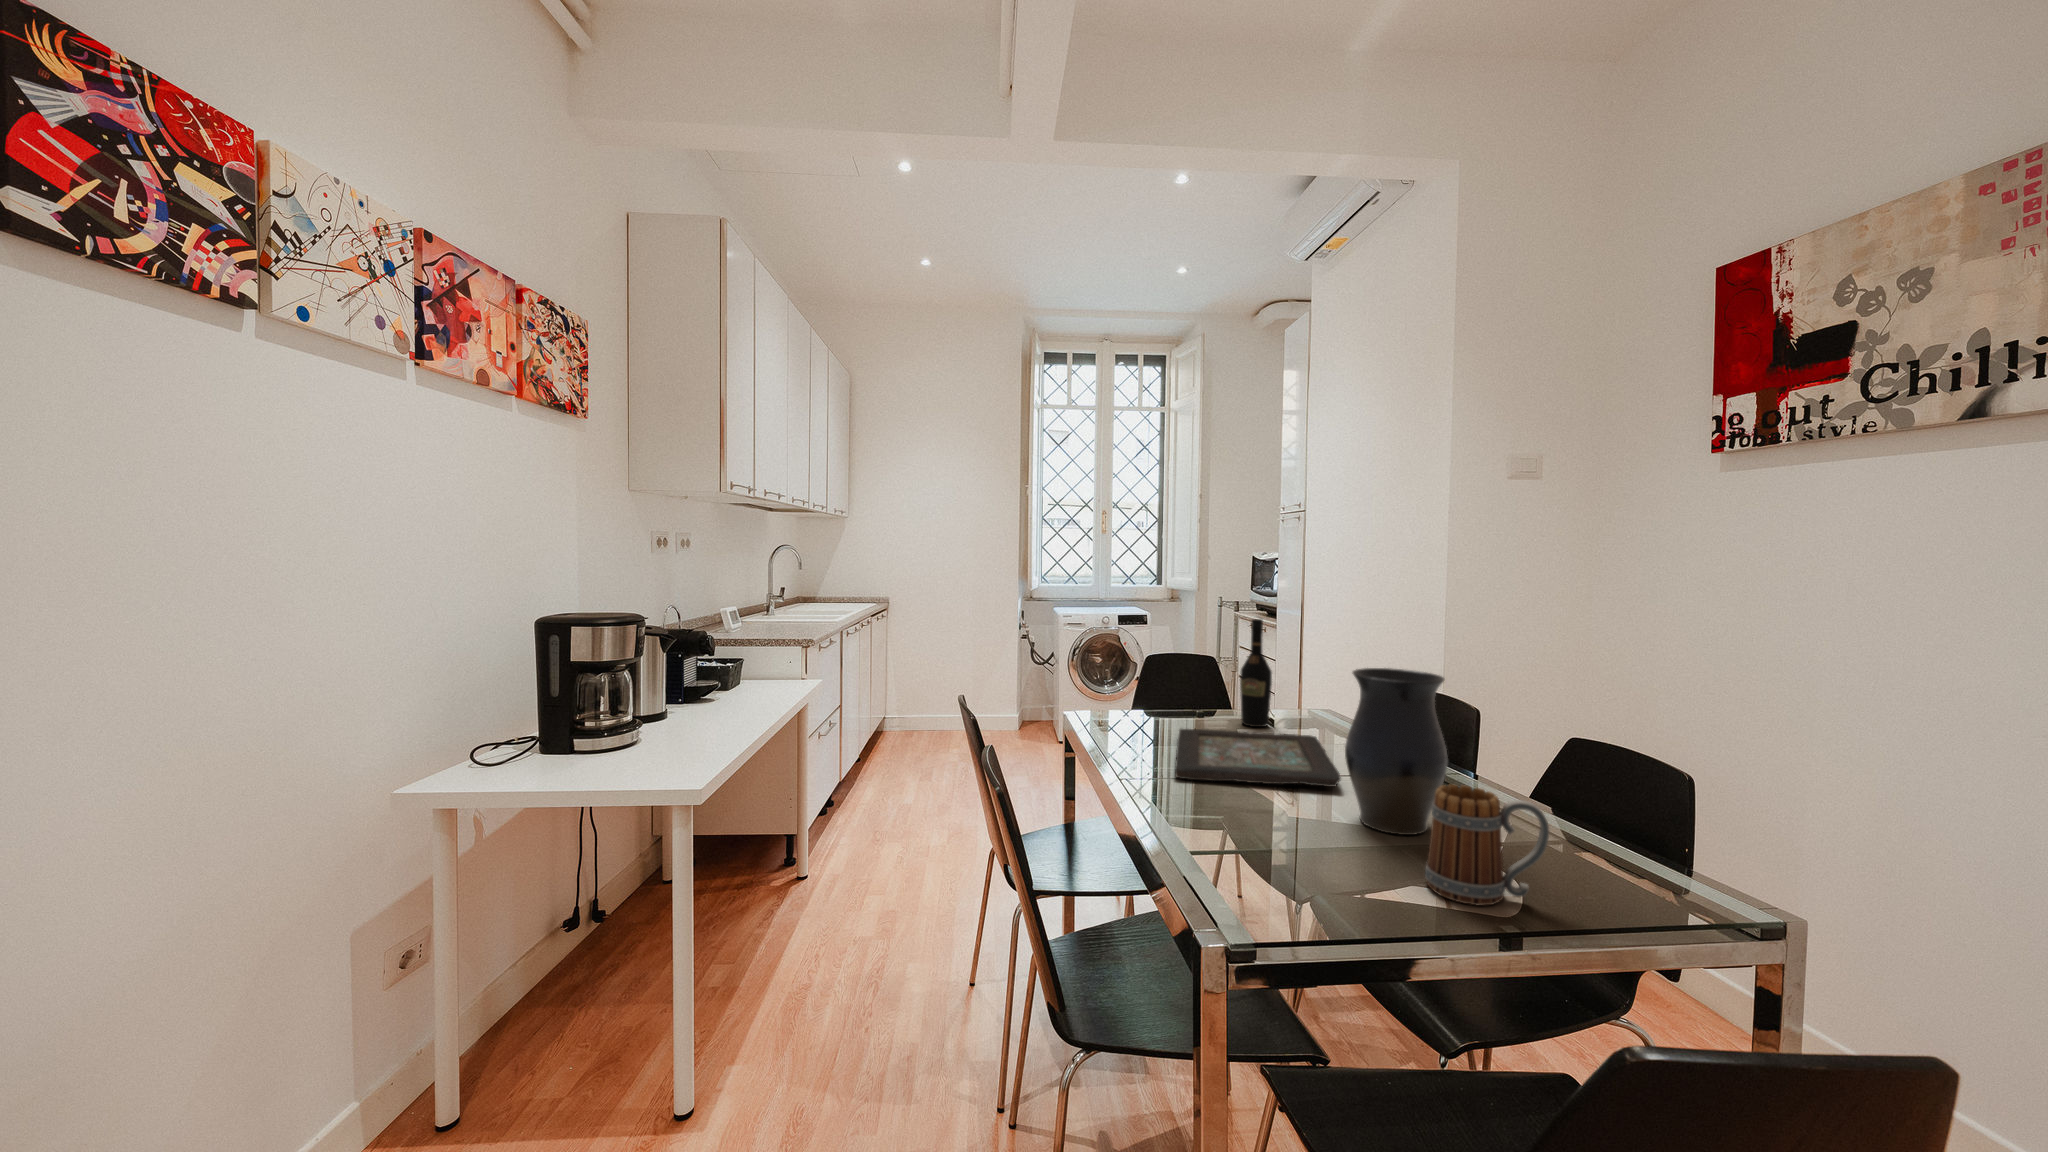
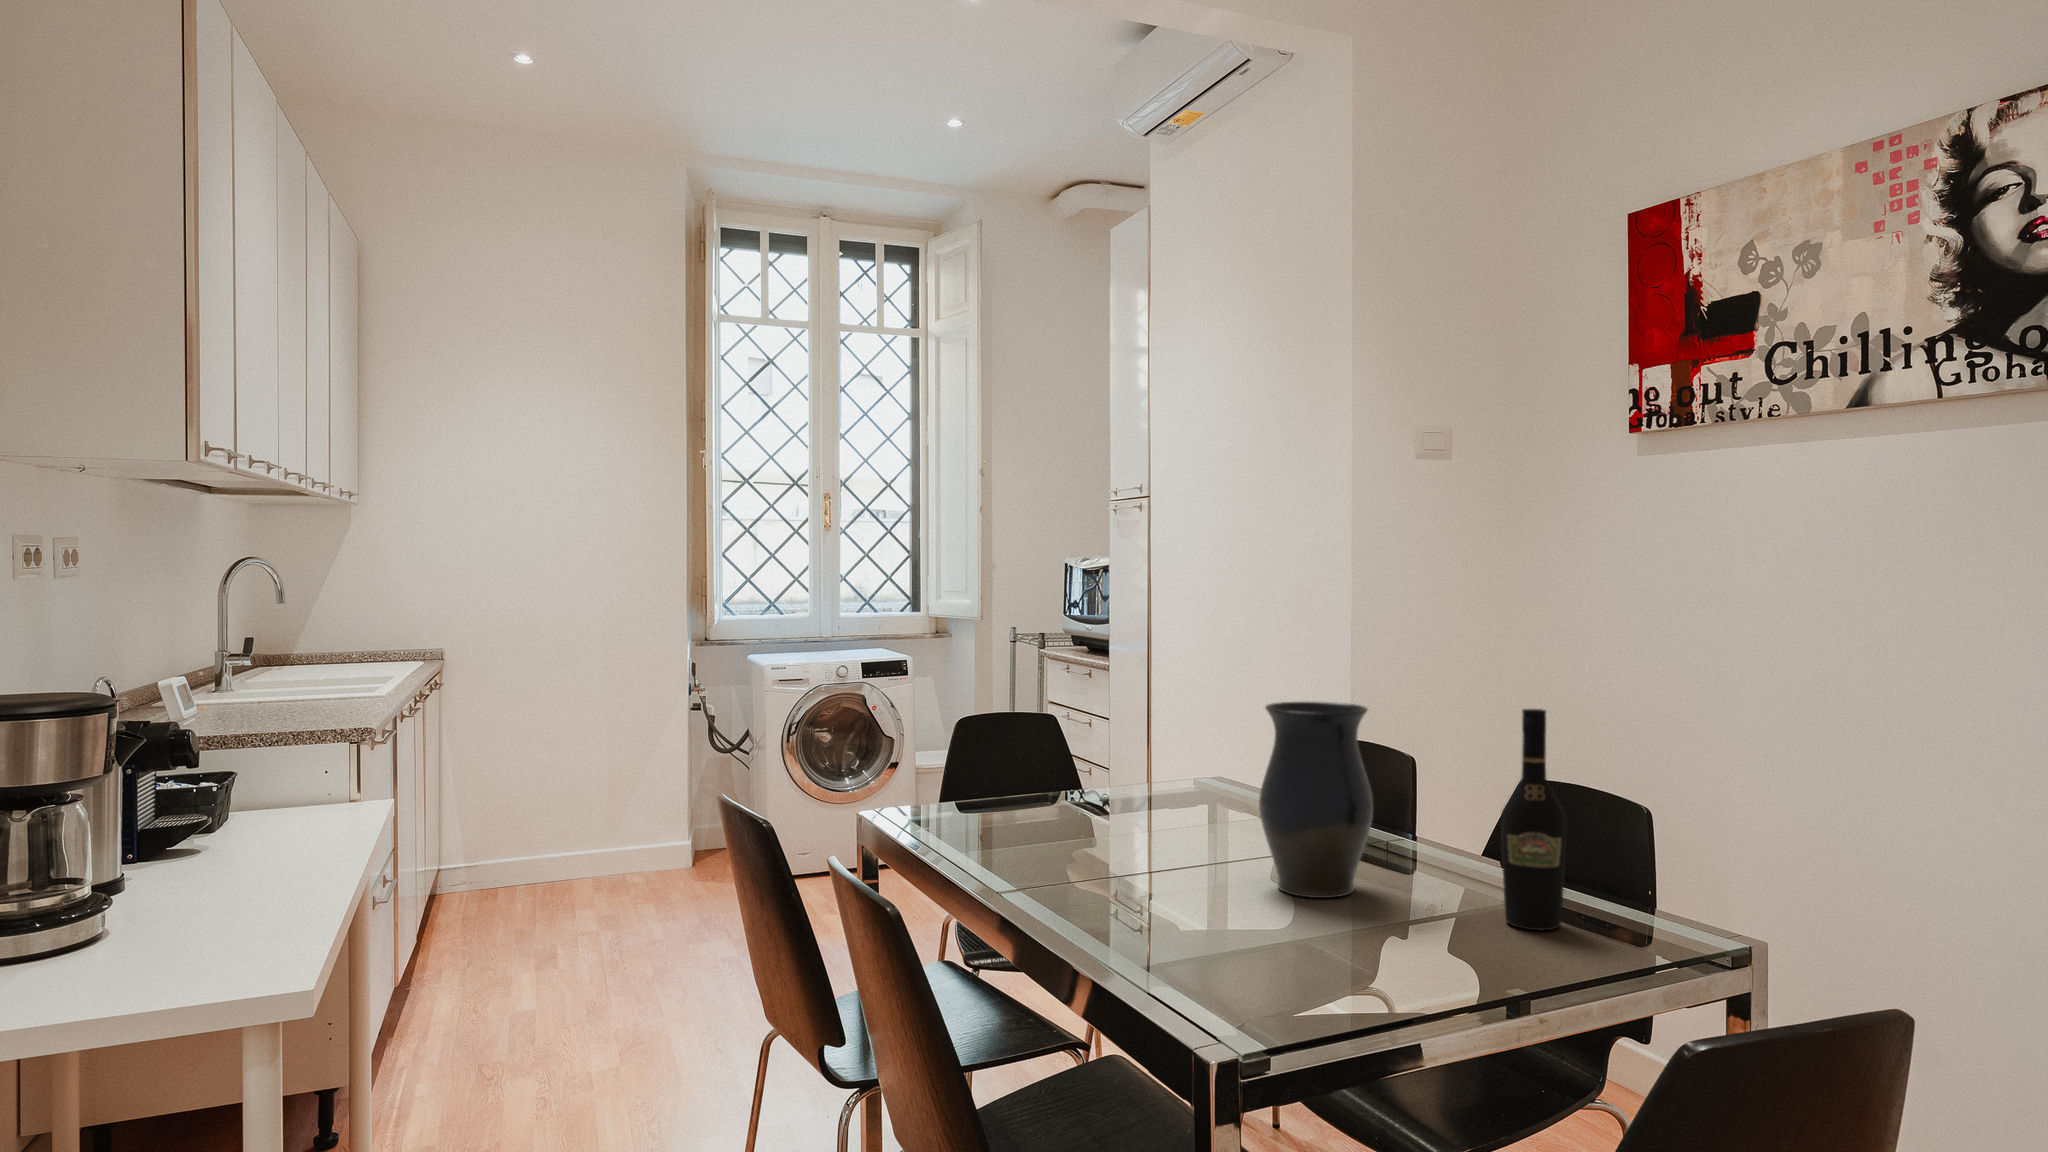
wine bottle: present [1240,619,1272,727] -> present [1501,709,1567,930]
decorative tray: present [1175,729,1341,787] -> none [1028,804,1250,865]
mug: present [1425,785,1549,905] -> none [1359,823,1481,950]

